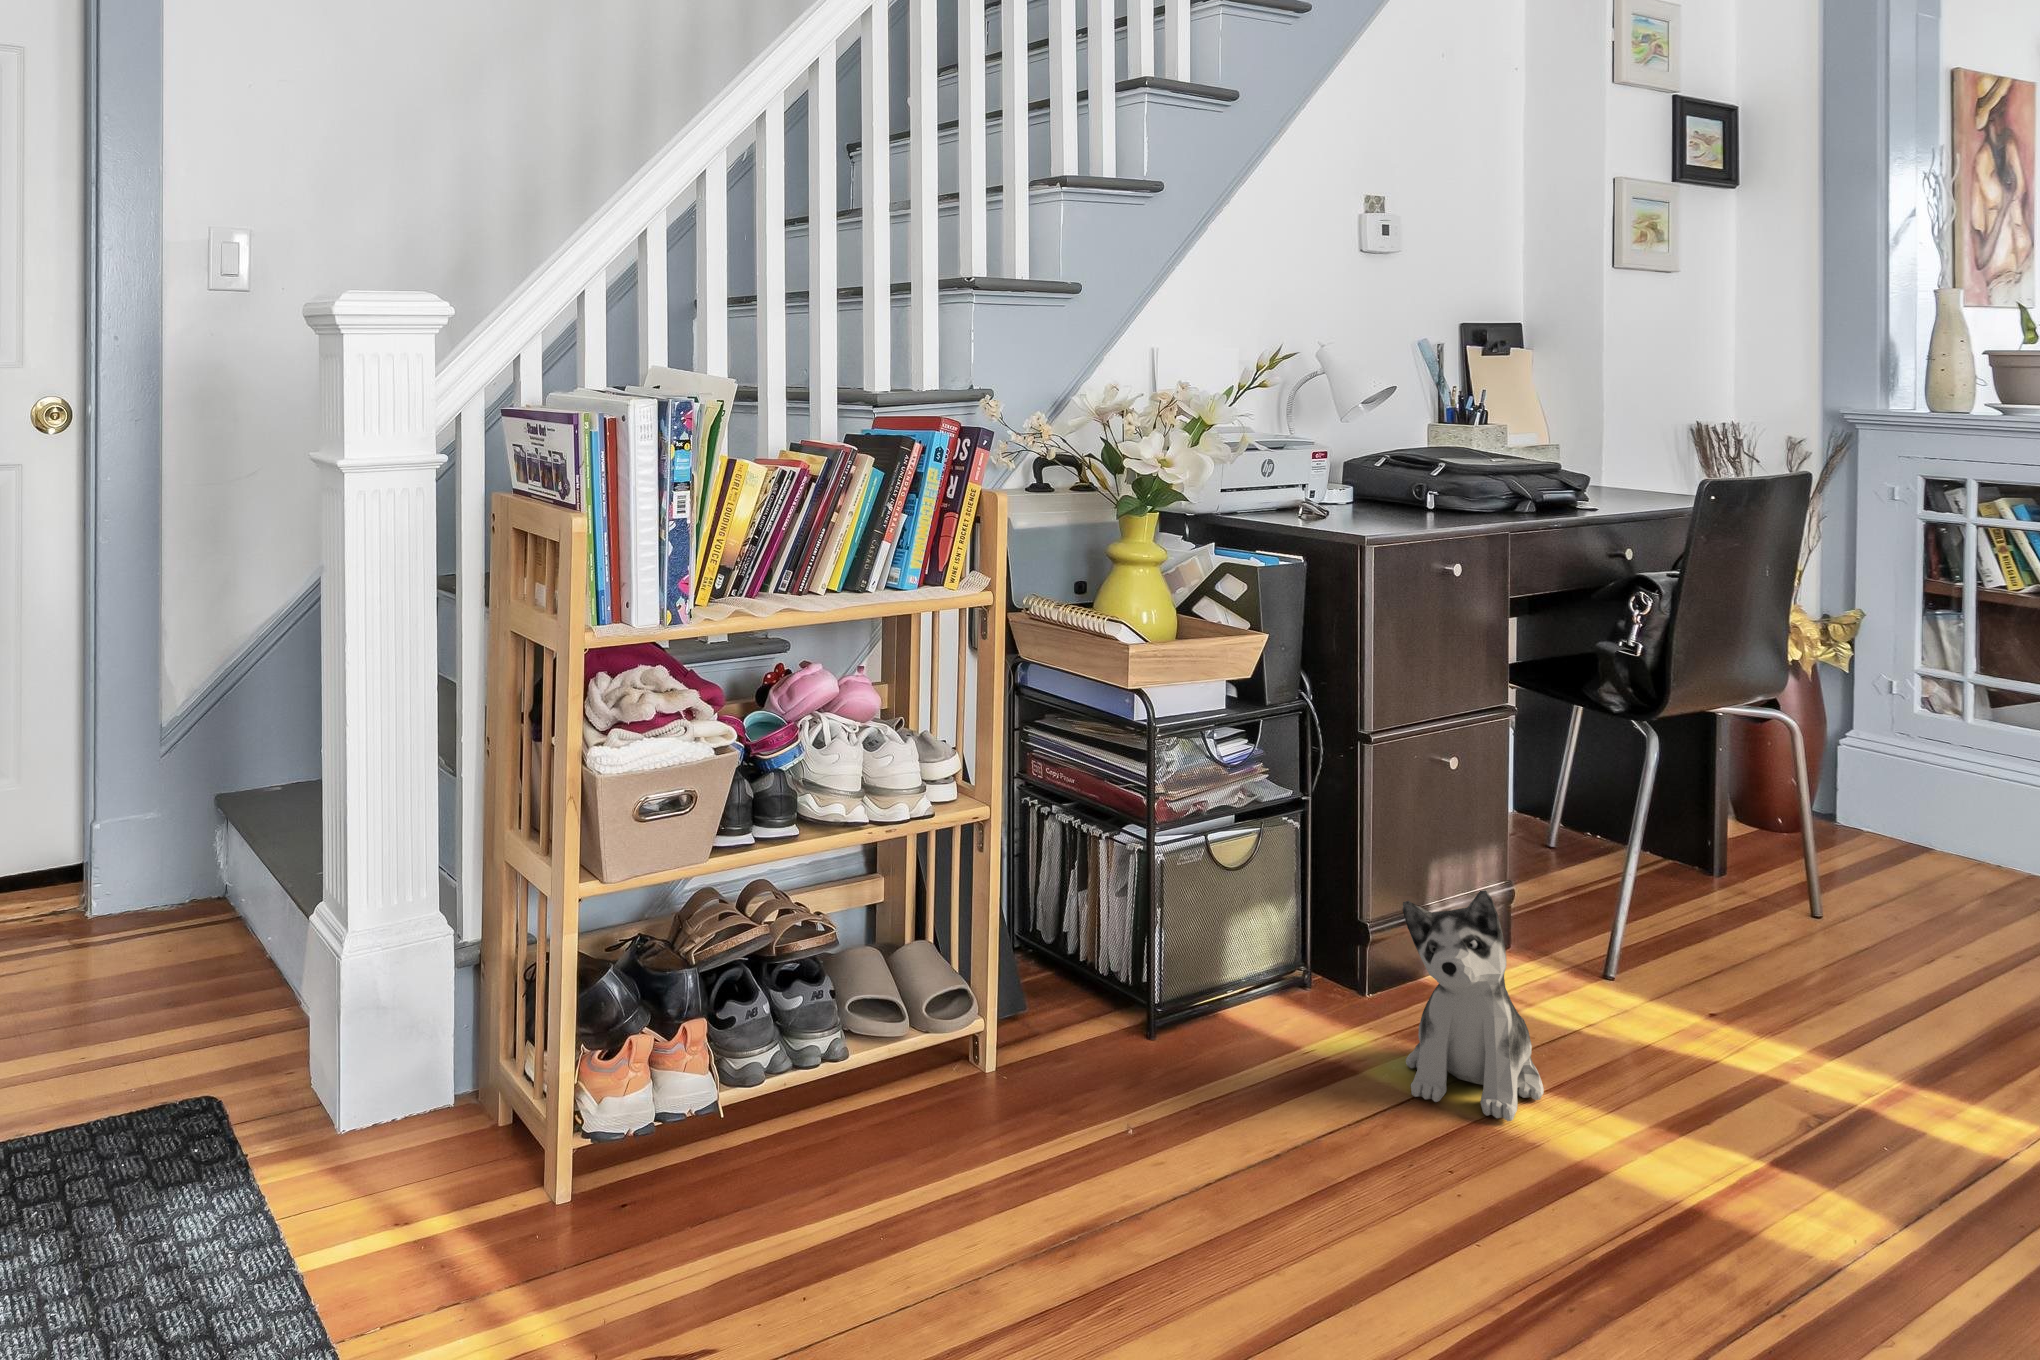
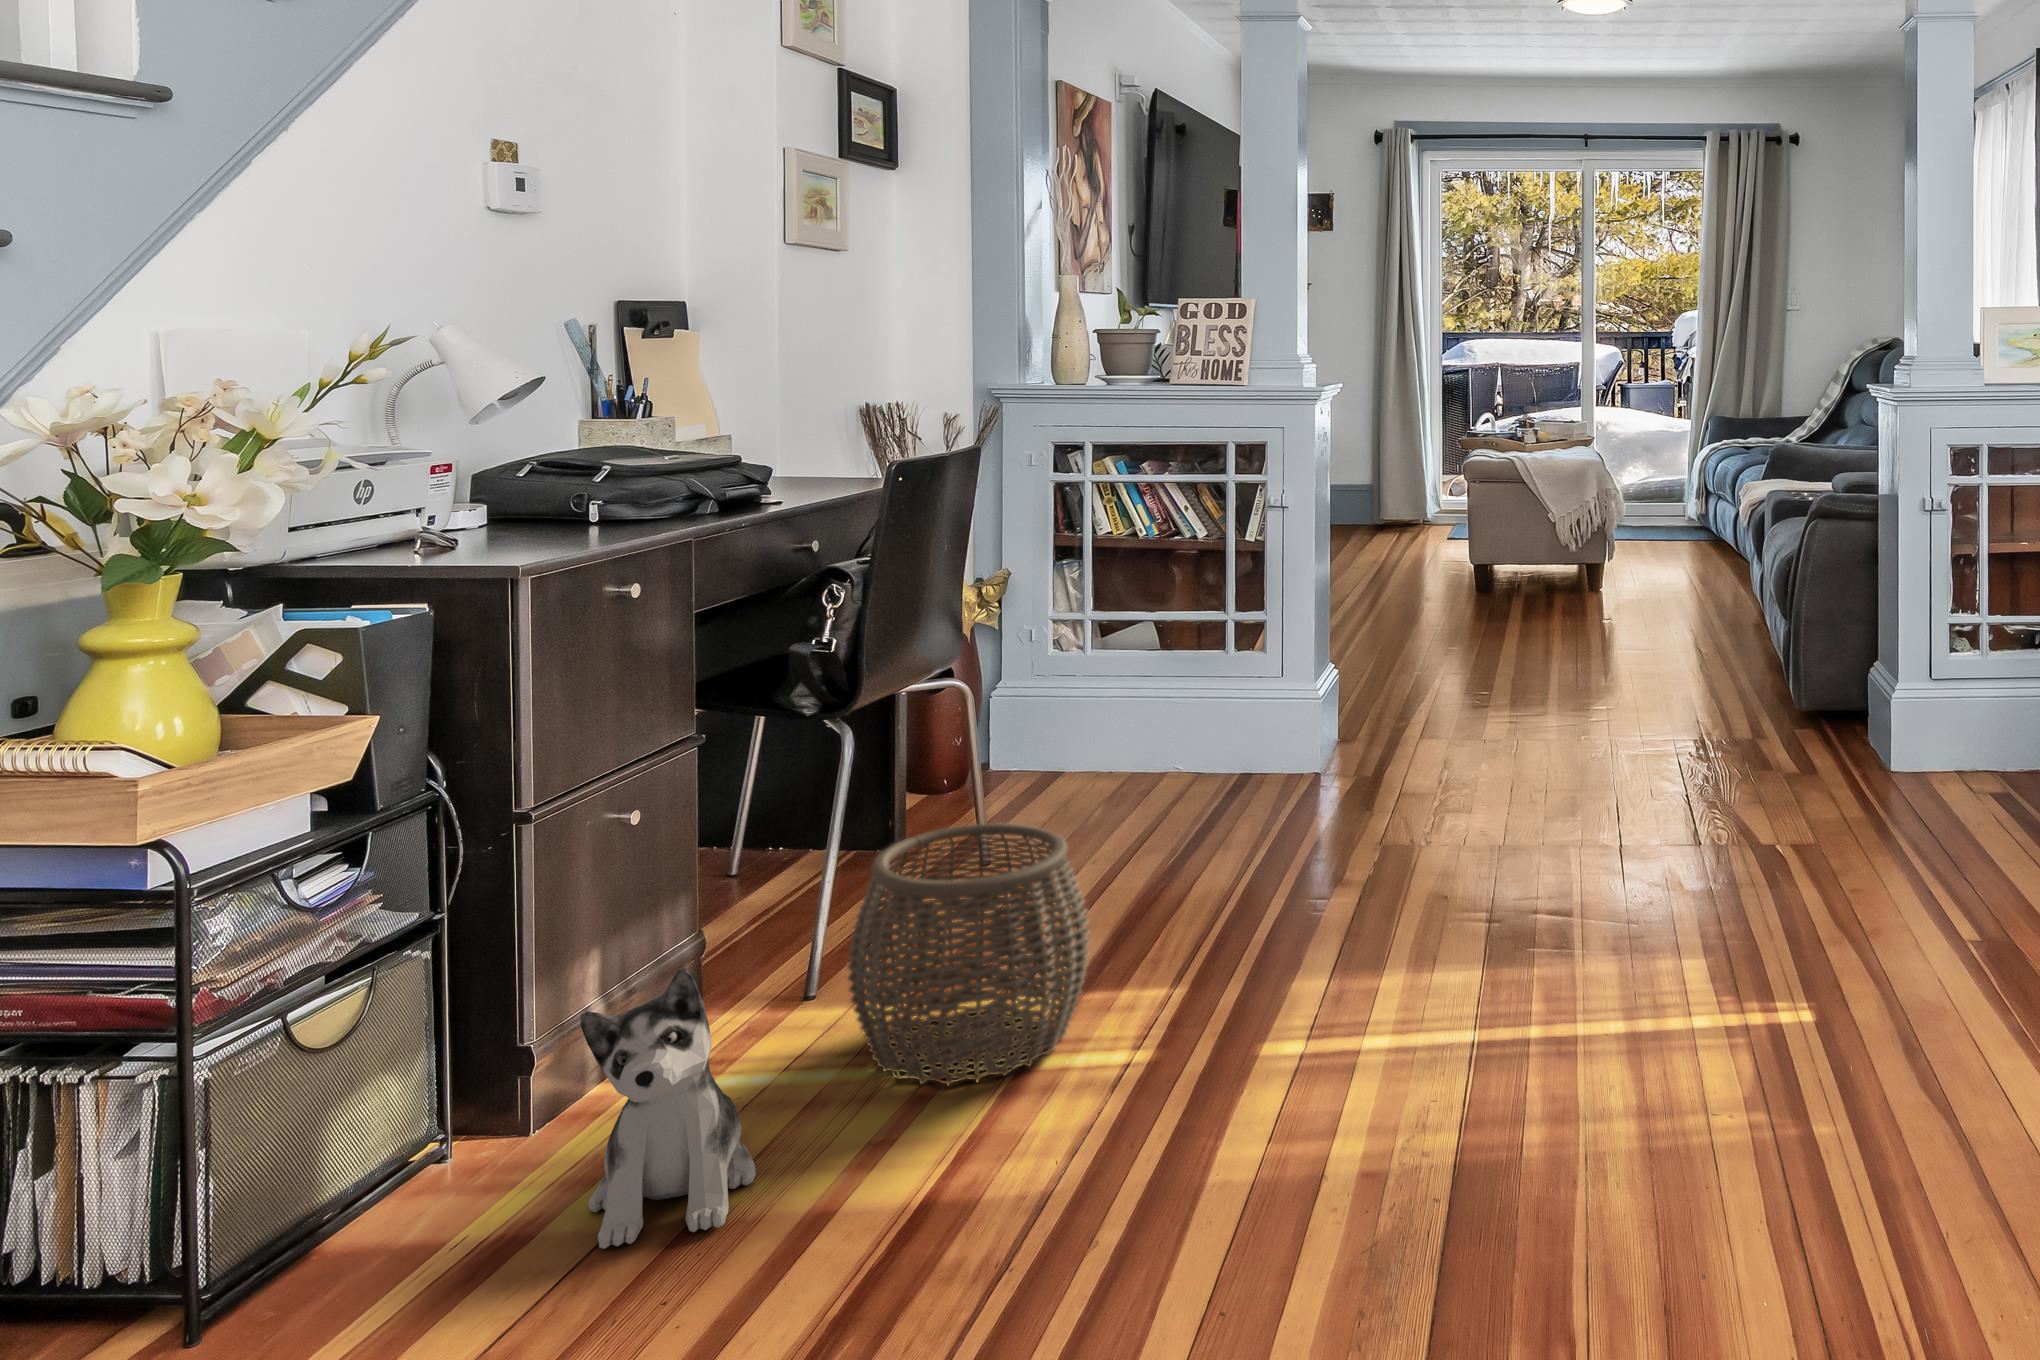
woven basket: none [1641,846,1920,1114] -> present [848,823,1090,1085]

